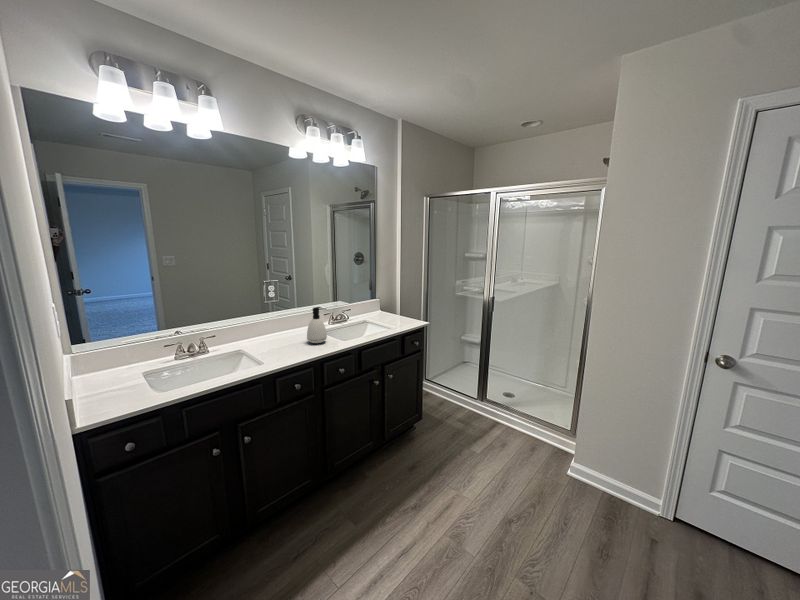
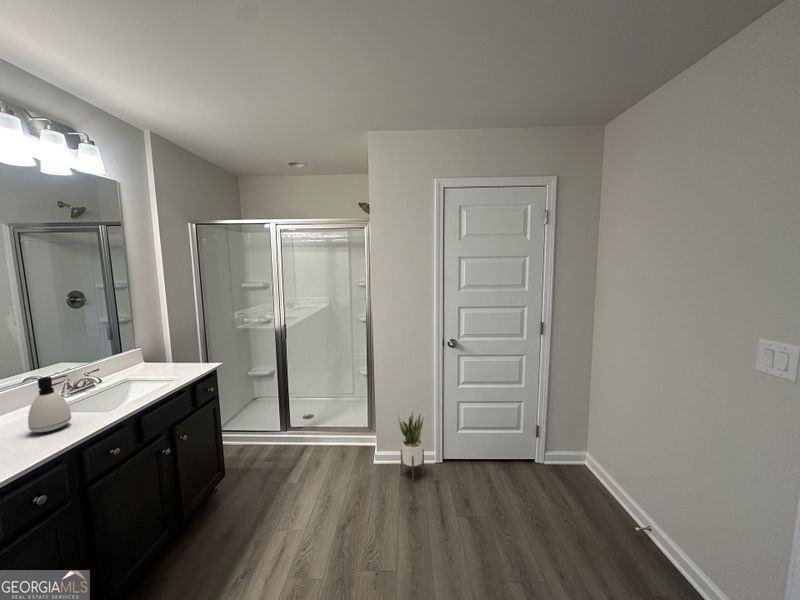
potted plant: none [599,430,648,522] -> present [397,411,424,483]

